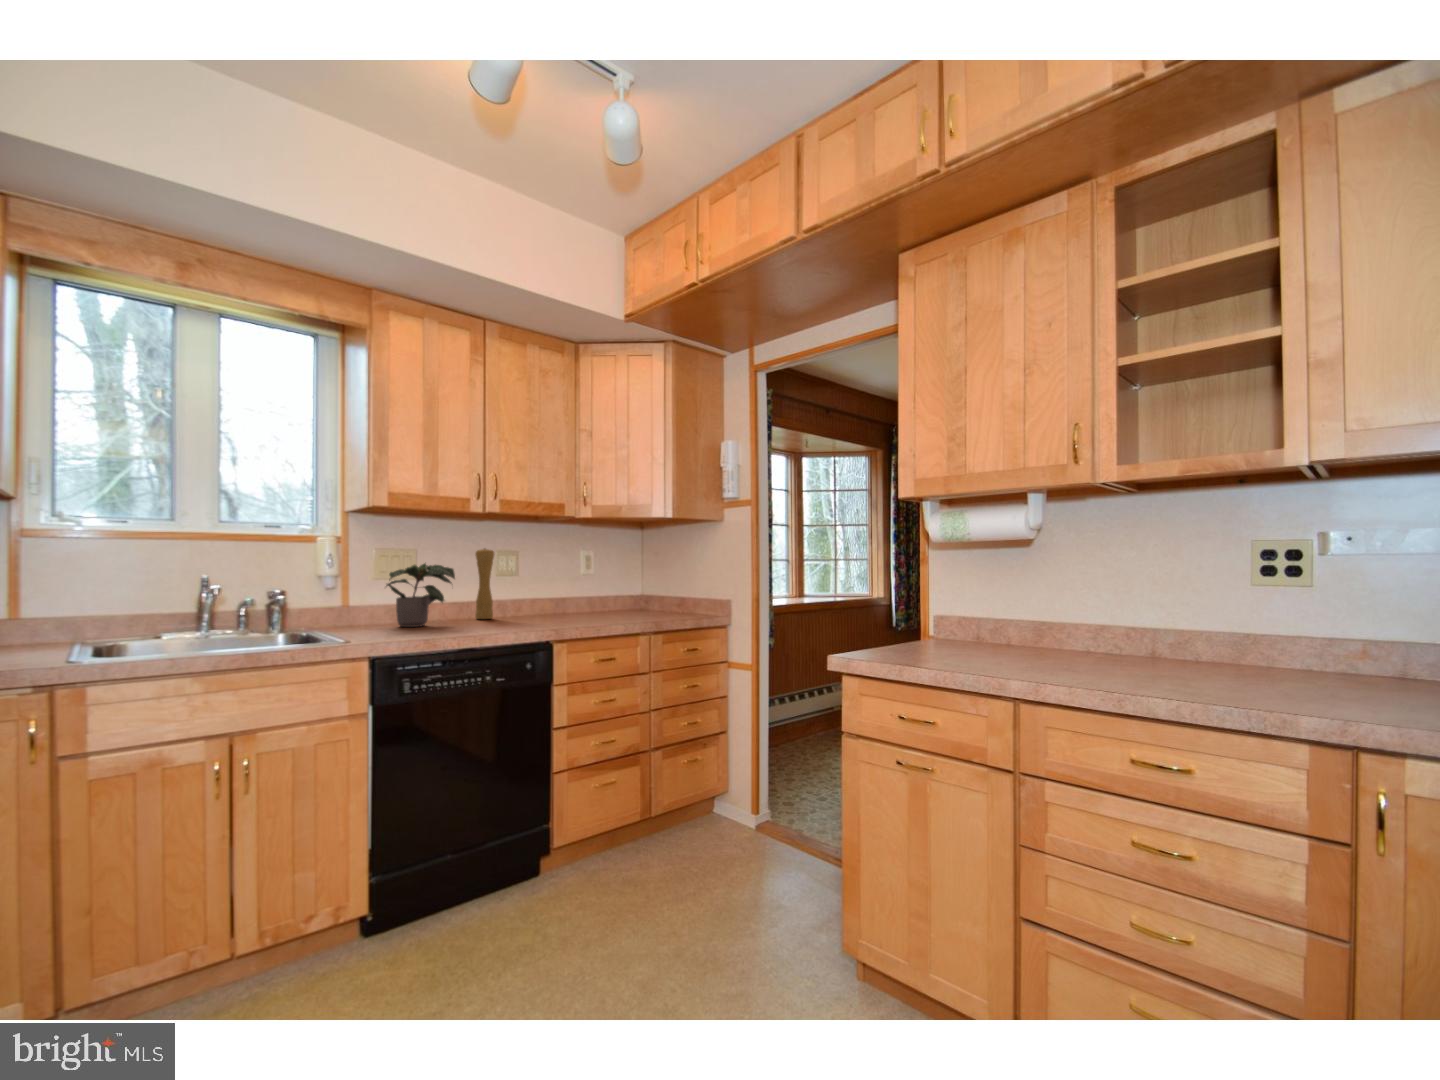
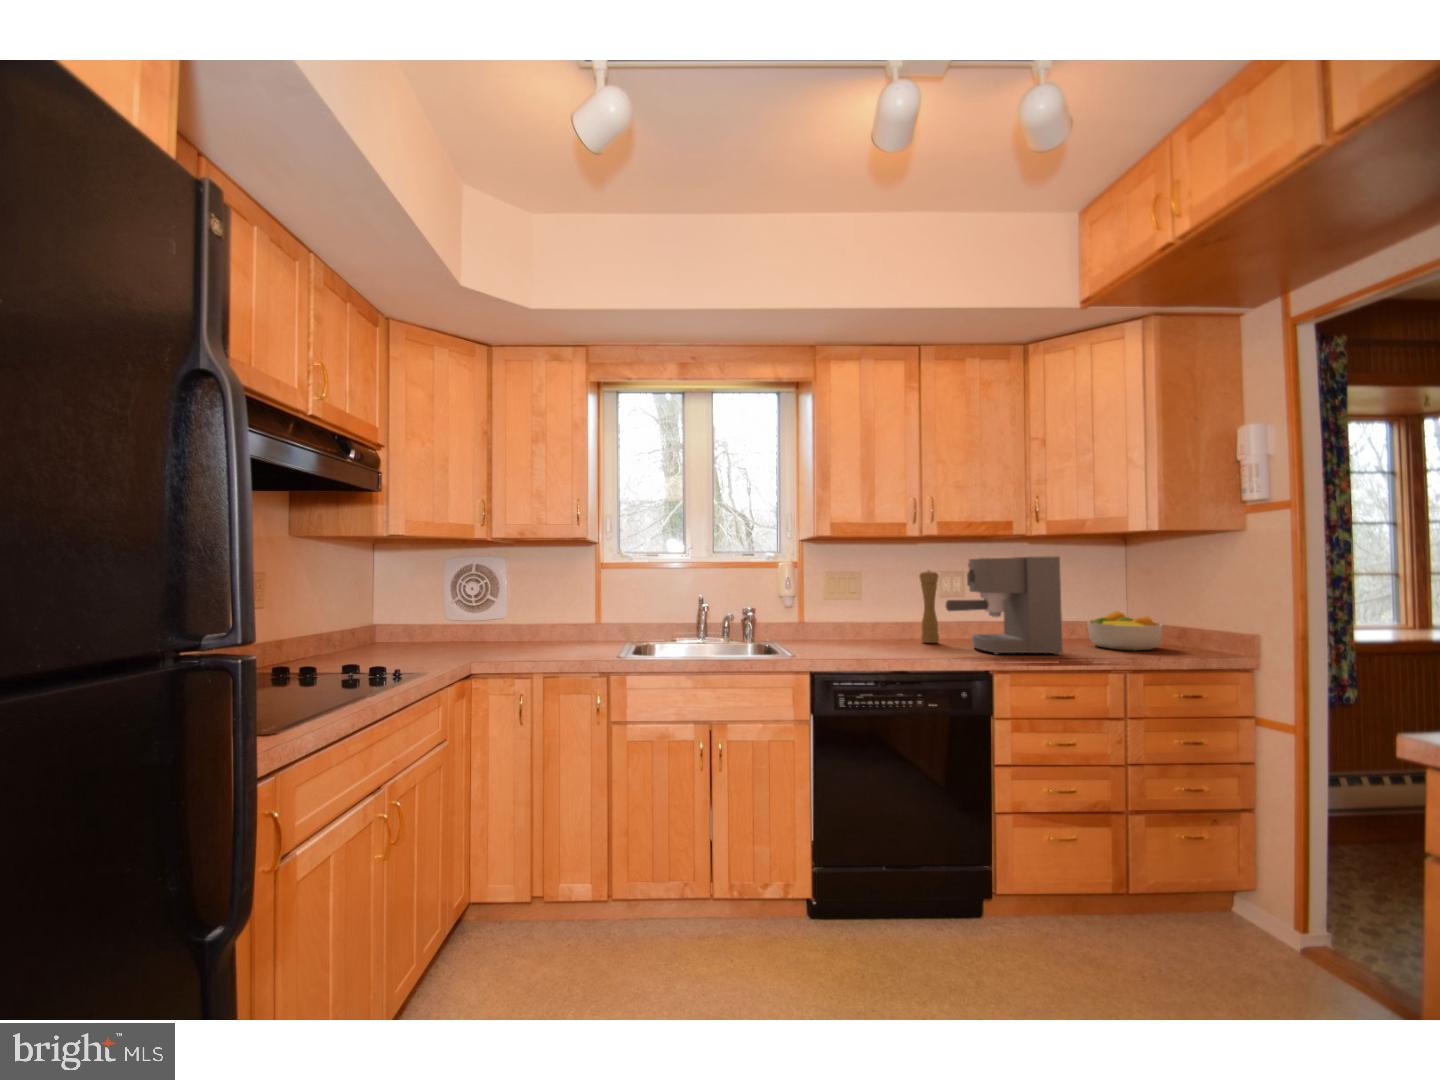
coffee maker: none [509,537,608,626] -> present [946,556,1063,655]
potted plant: present [386,563,455,627] -> none [834,585,896,646]
fruit bowl: none [617,583,673,615] -> present [1087,611,1163,651]

